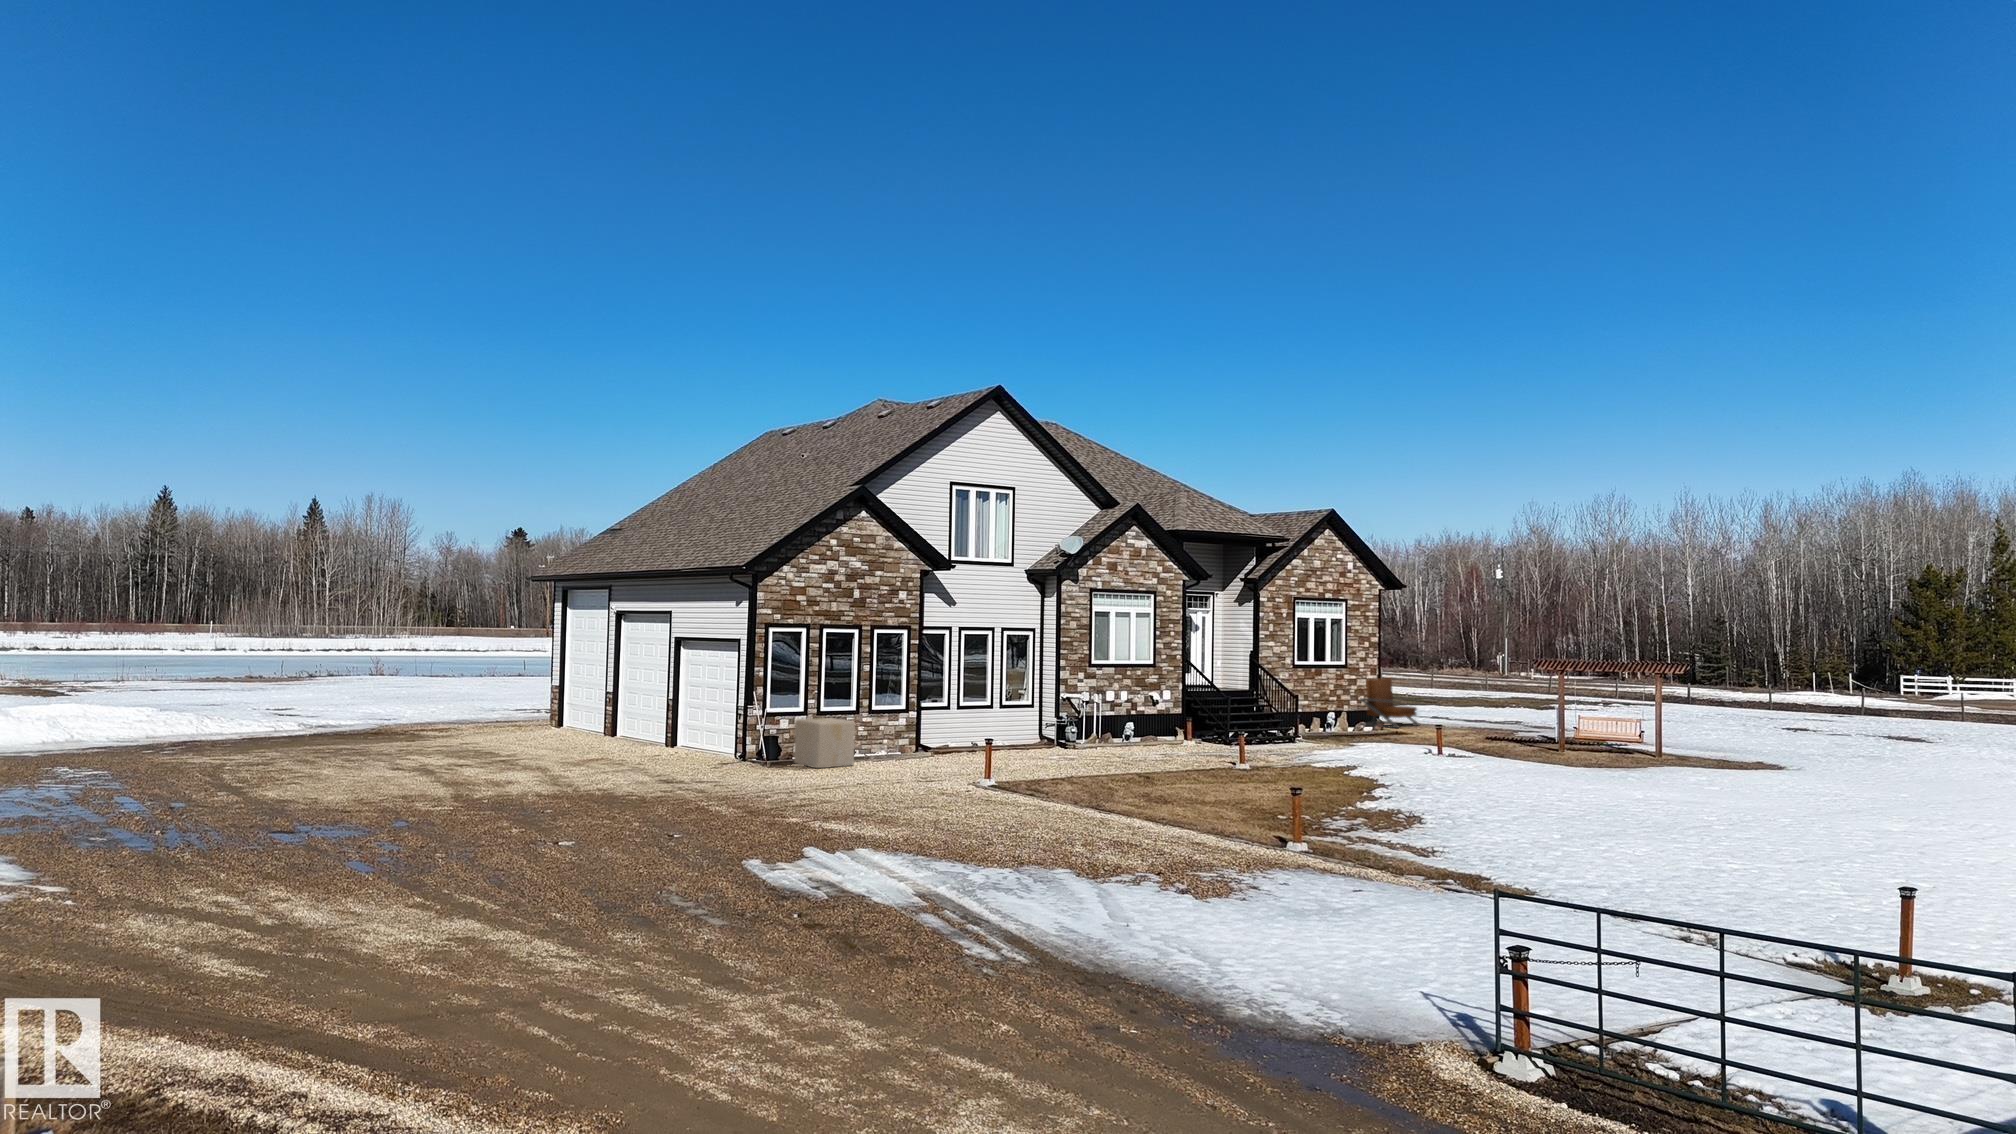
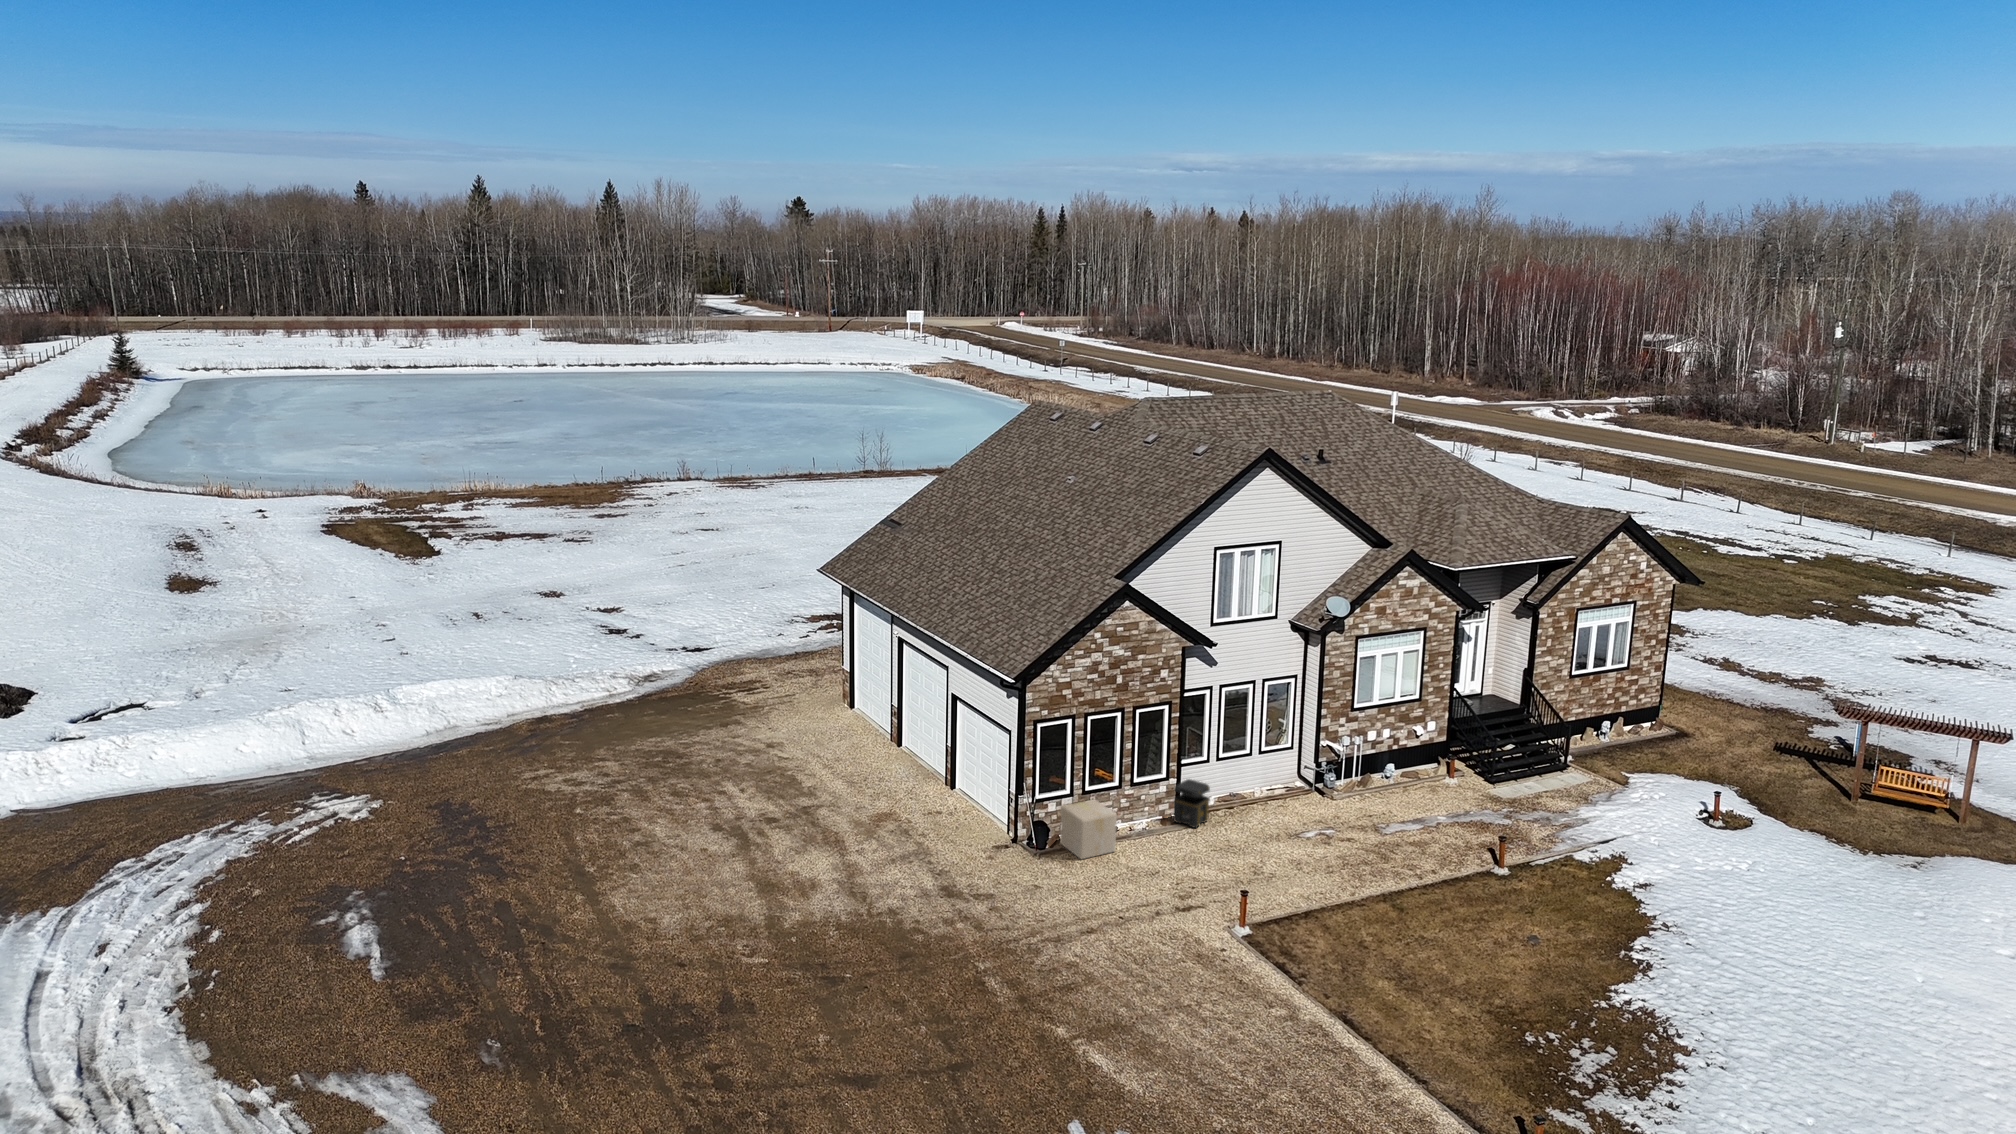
lounge chair: present [1360,678,1420,728] -> none [1638,680,1708,743]
toolbox: none [913,713,951,757] -> present [1174,779,1210,828]

